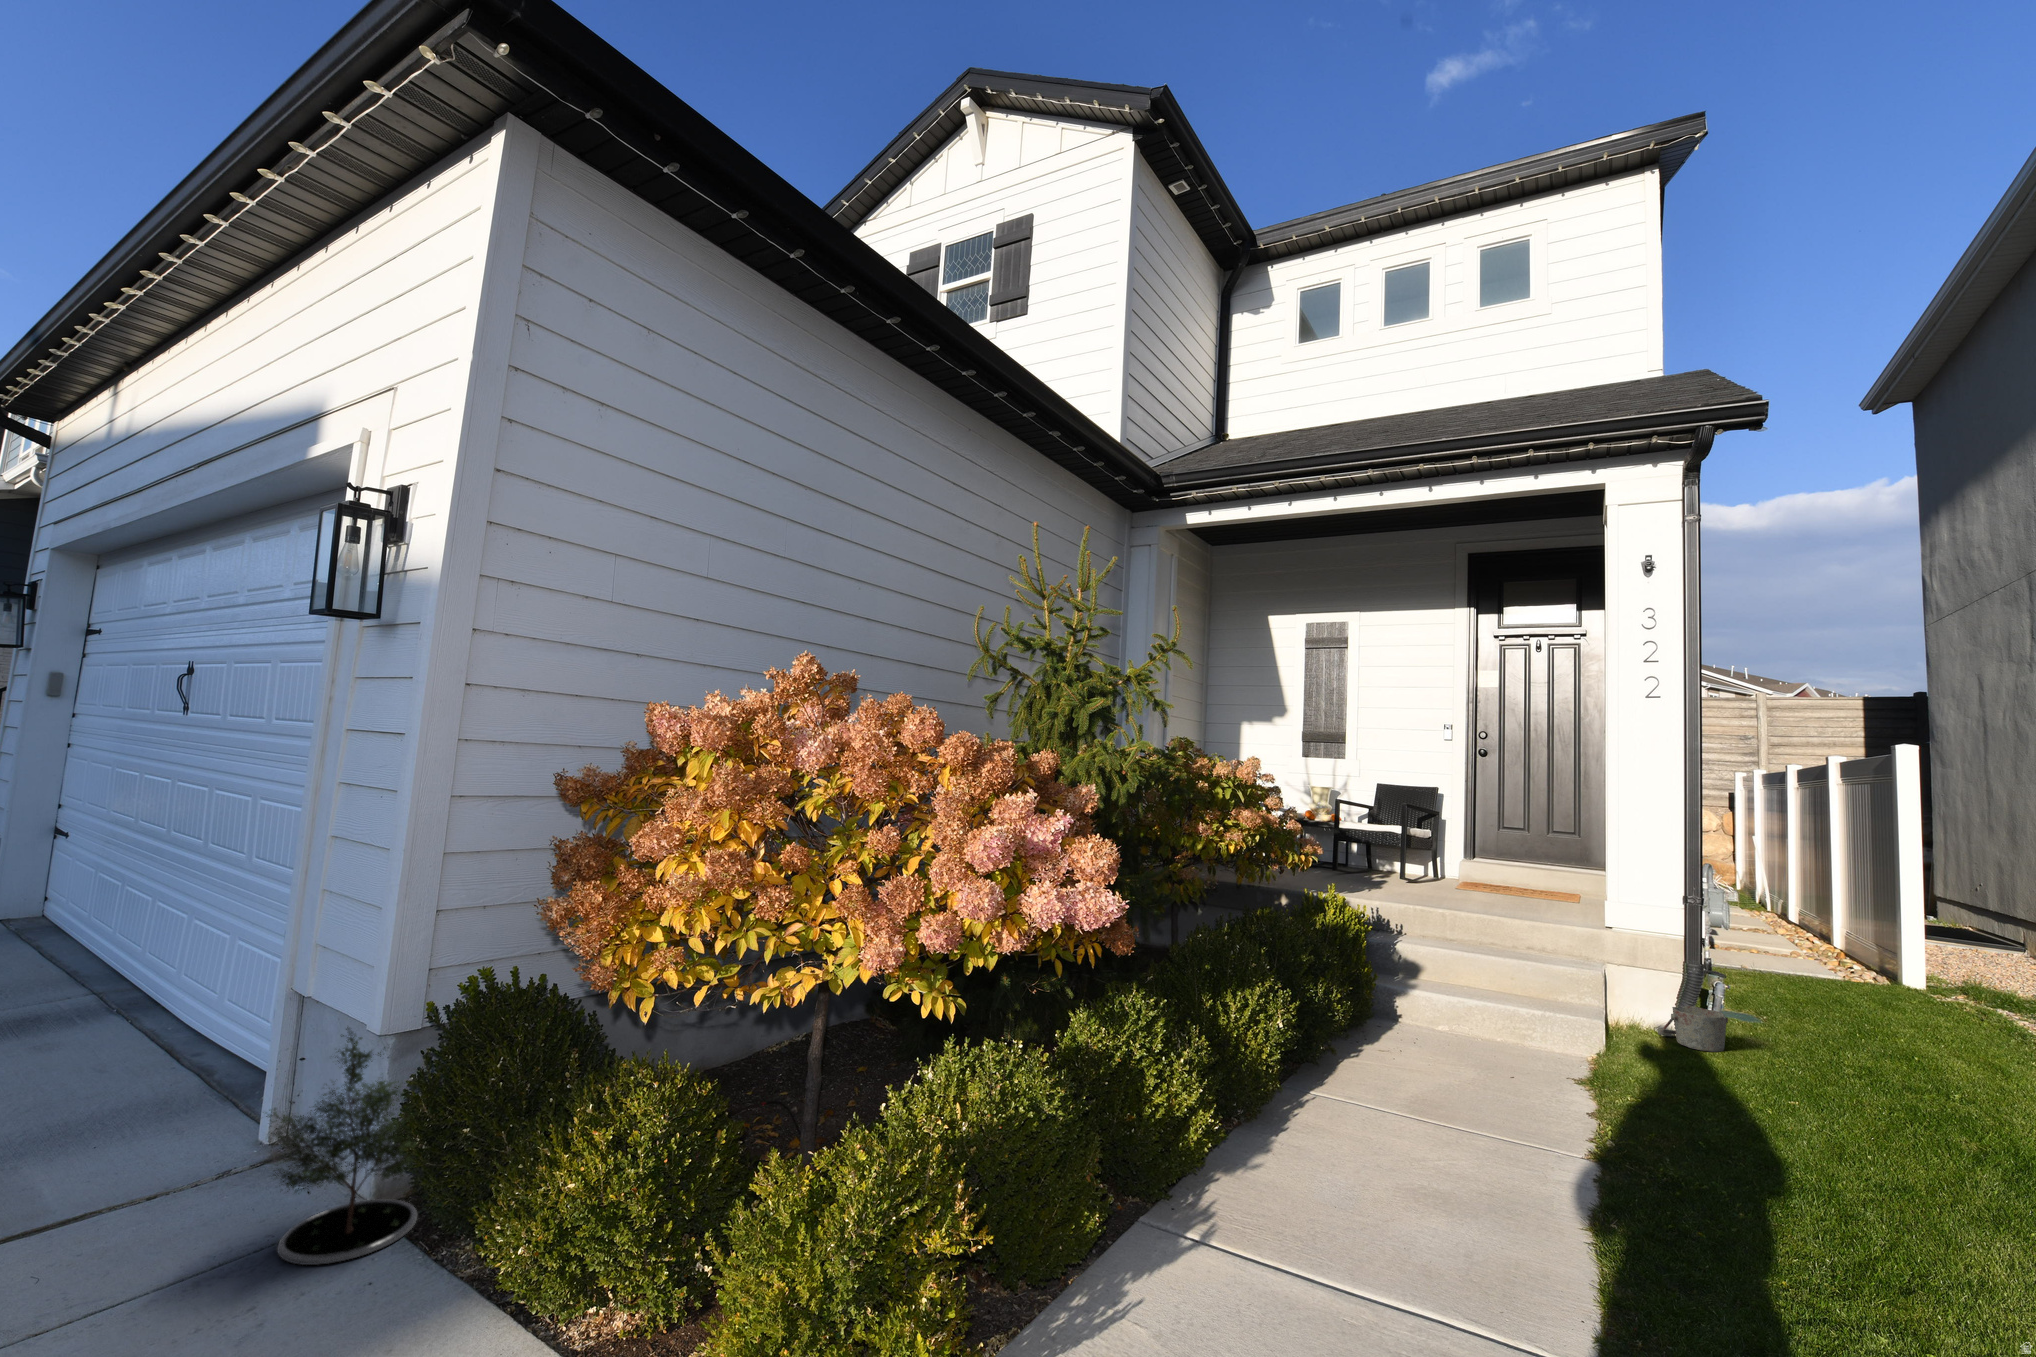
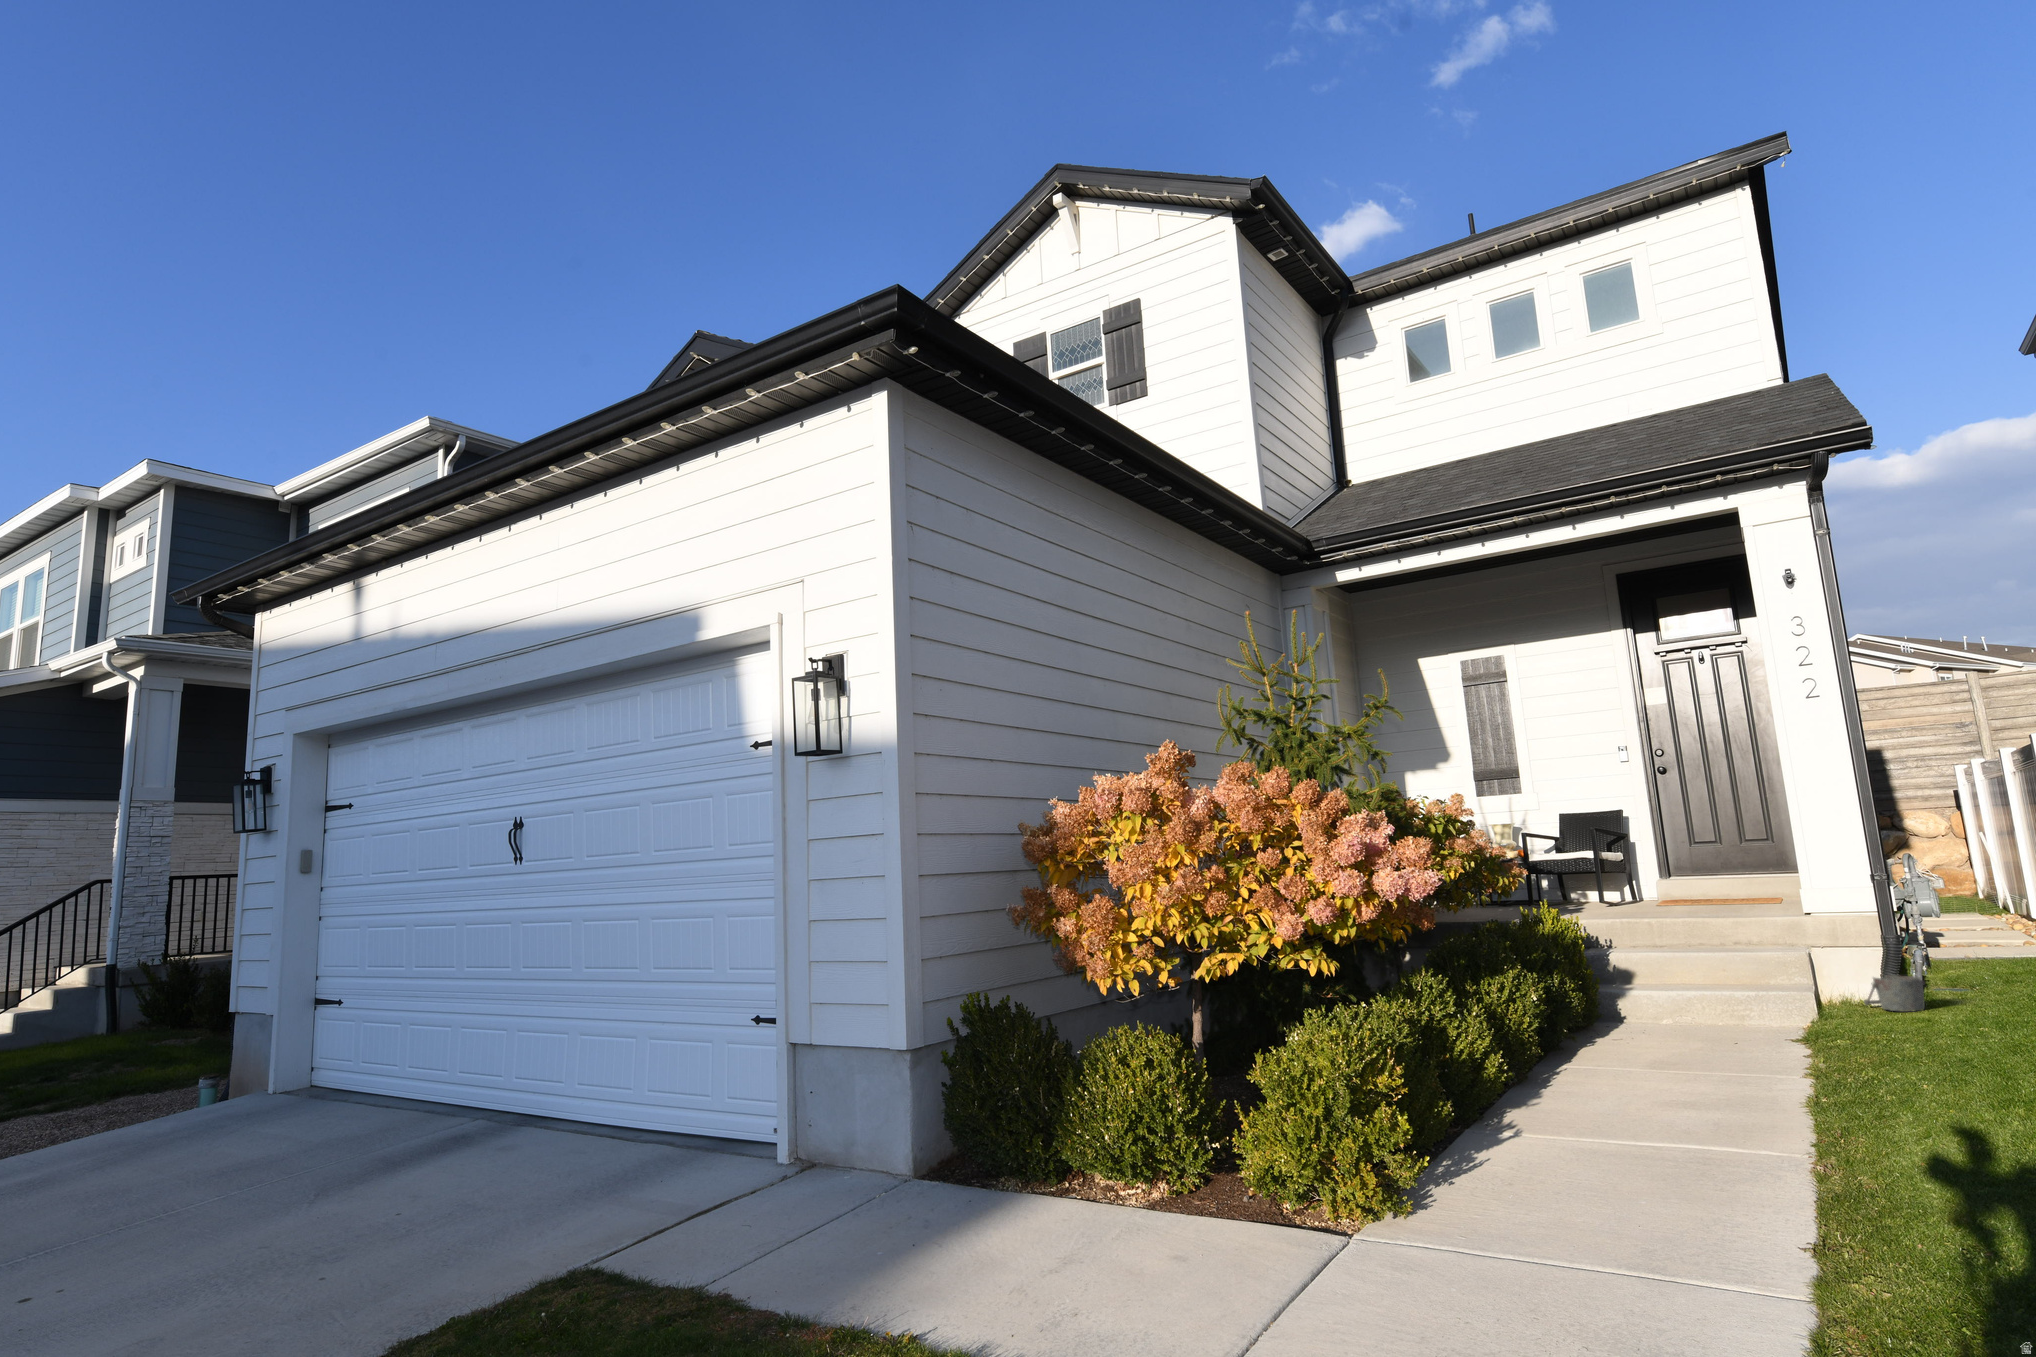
potted tree: present [266,1027,419,1265] -> none [821,1042,919,1205]

